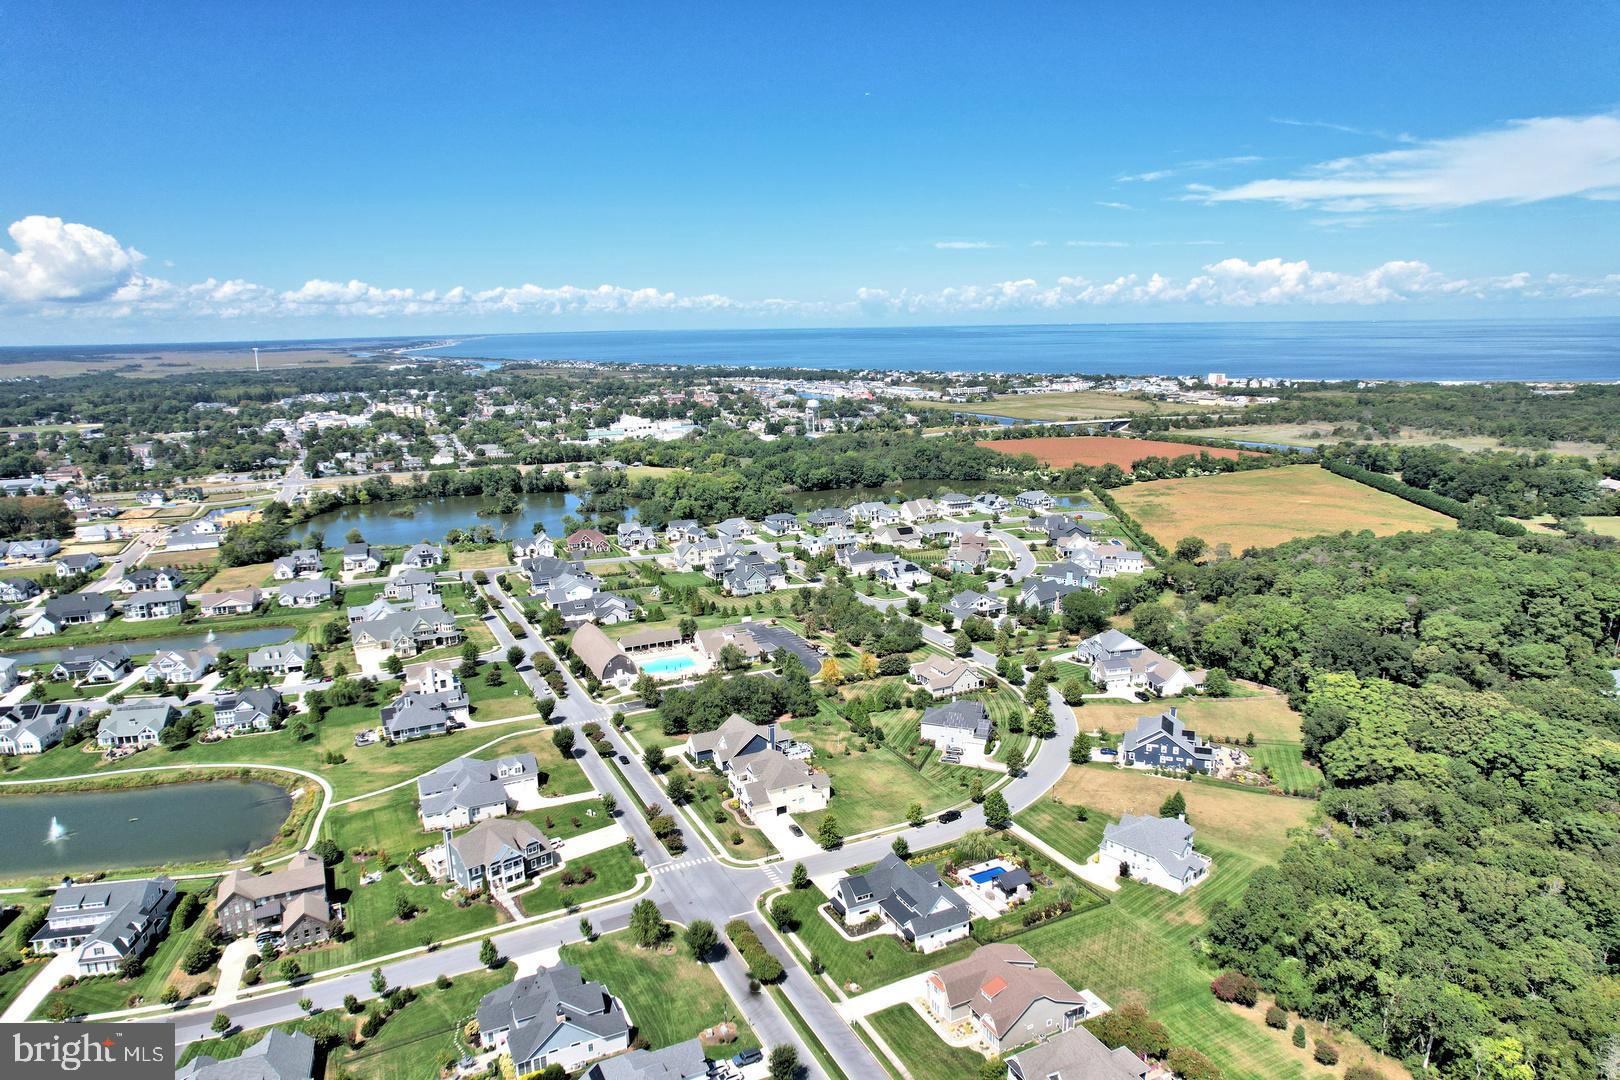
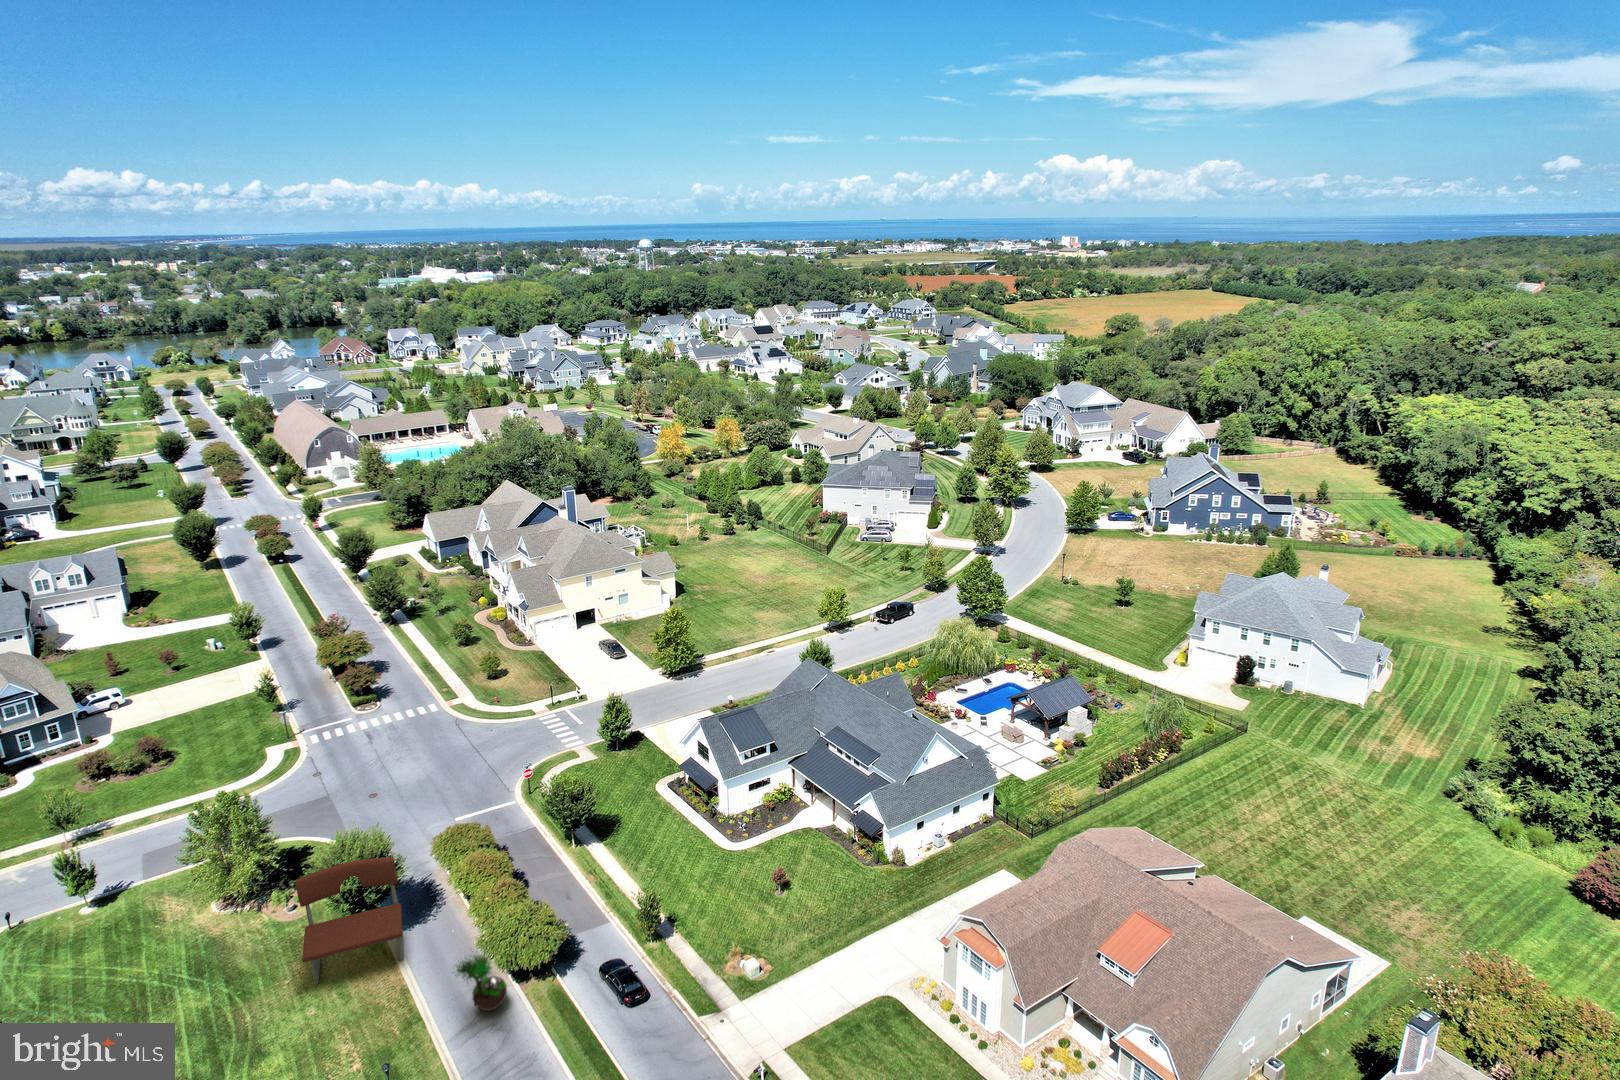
bench: none [684,929,721,977] -> present [296,857,404,984]

